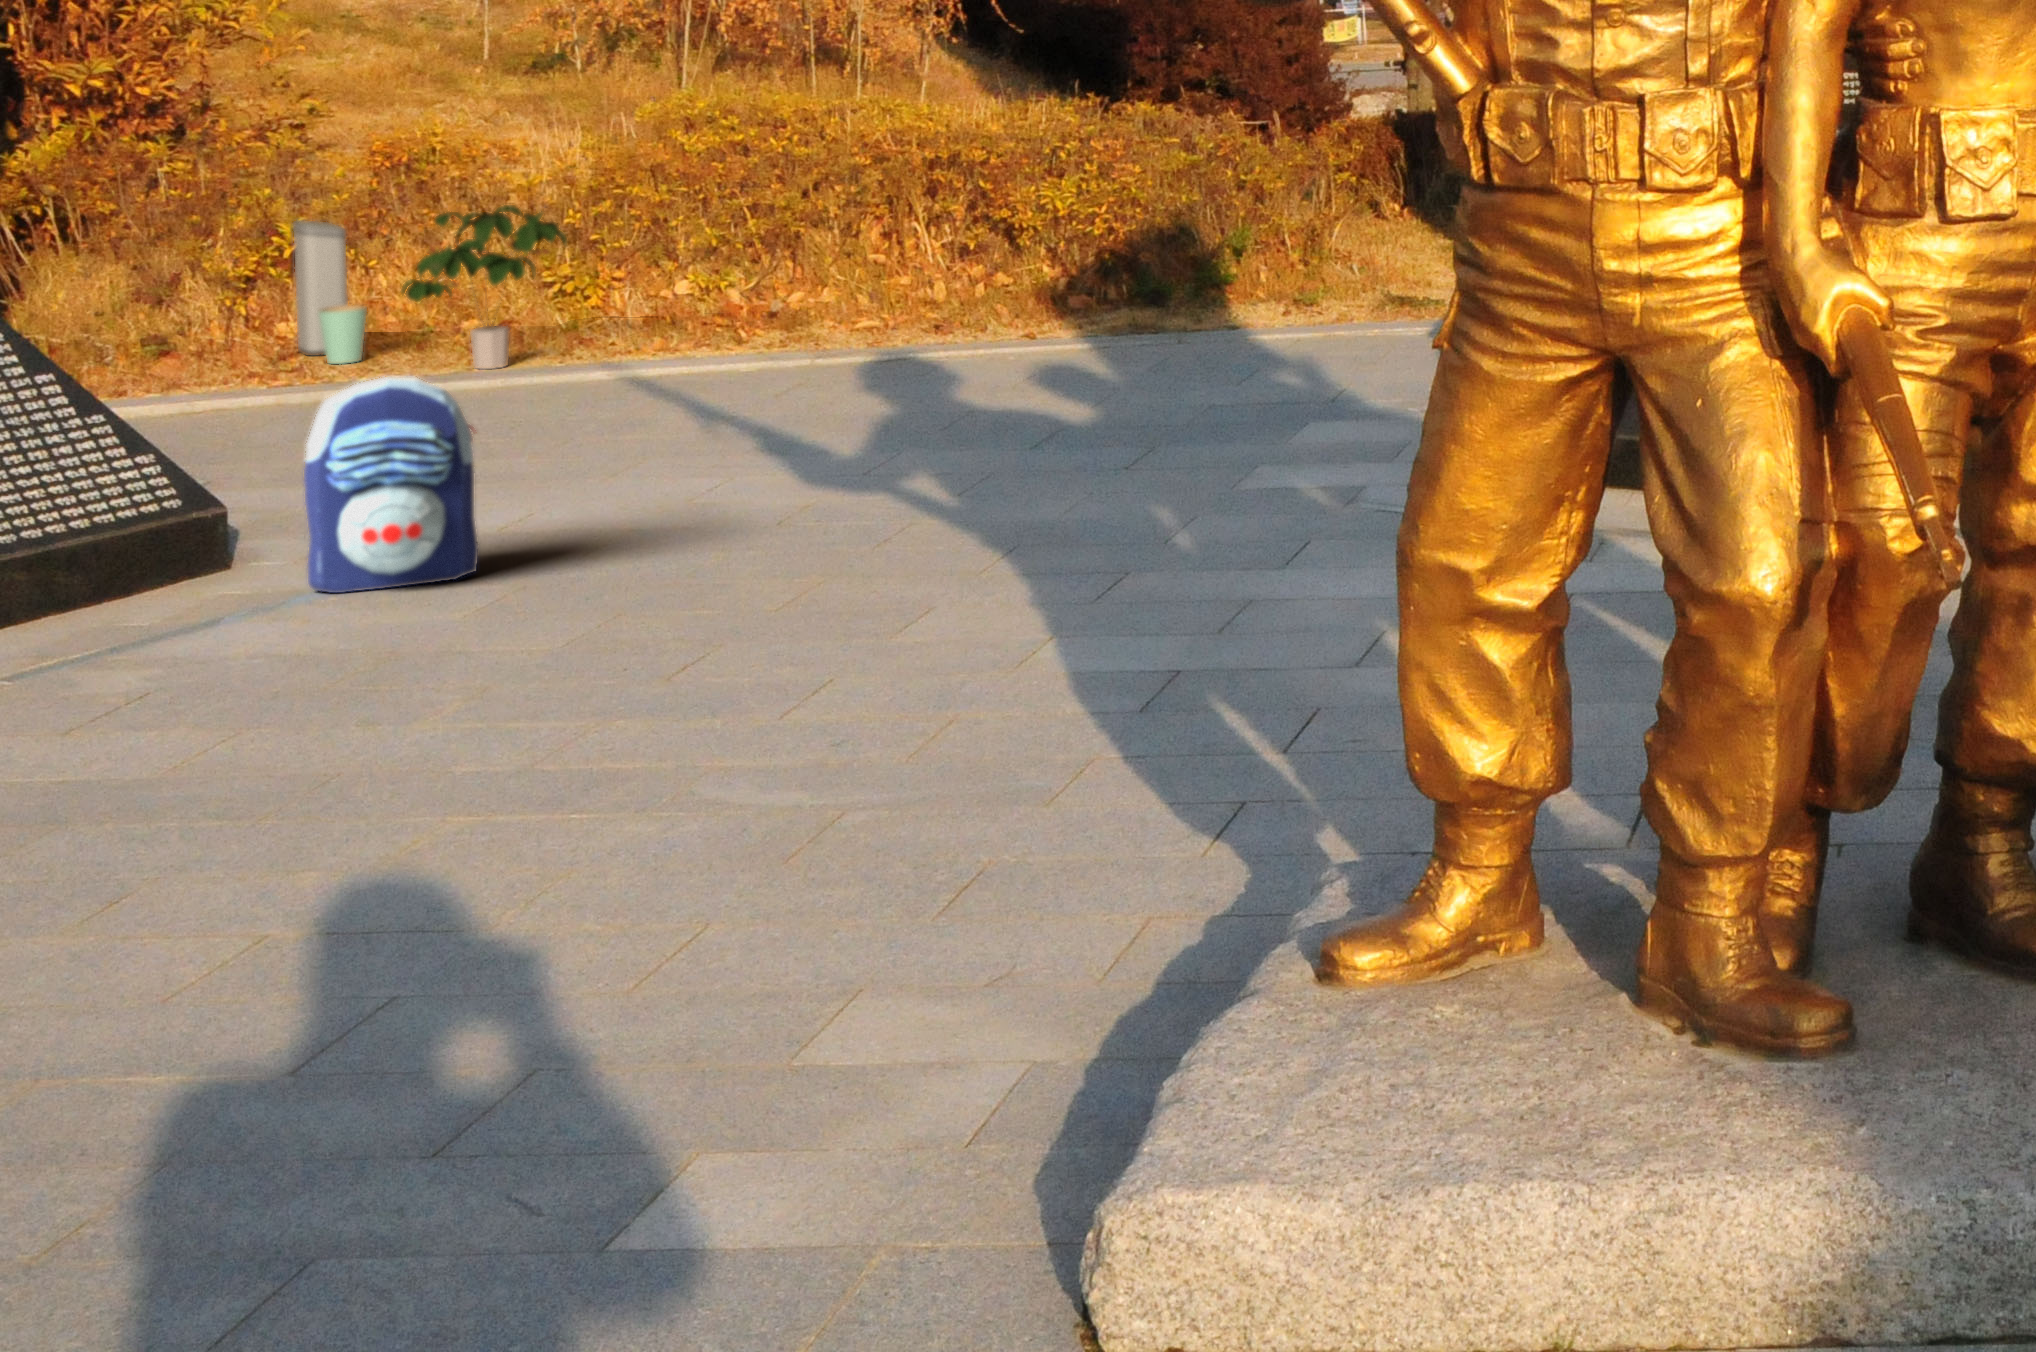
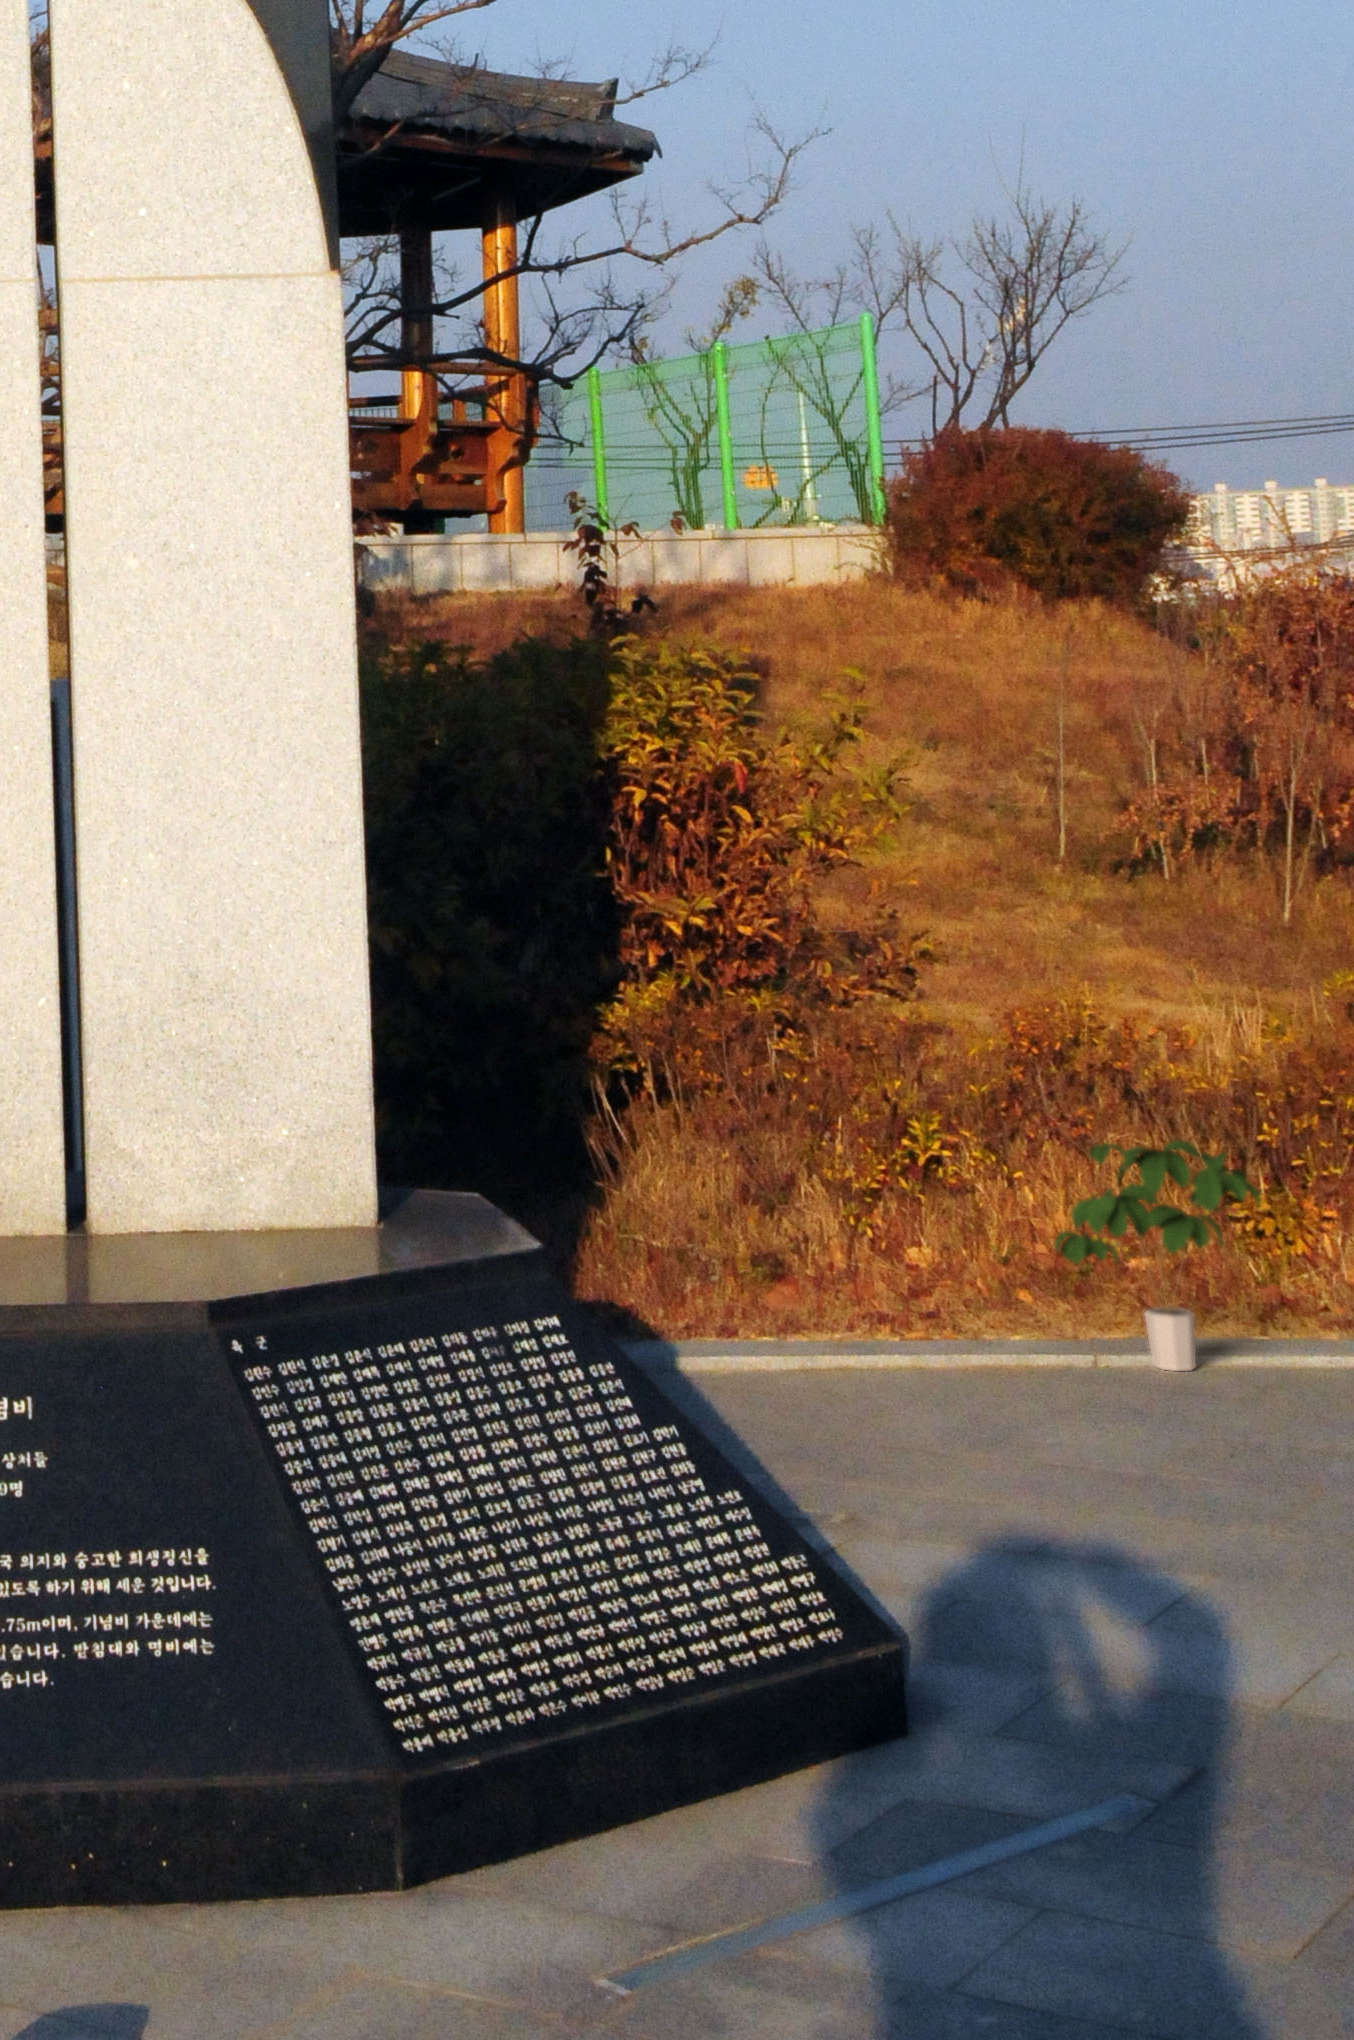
trash can: present [293,220,367,364] -> none [915,1122,1011,1328]
backpack: present [304,377,478,593] -> none [1009,1525,1275,1897]

